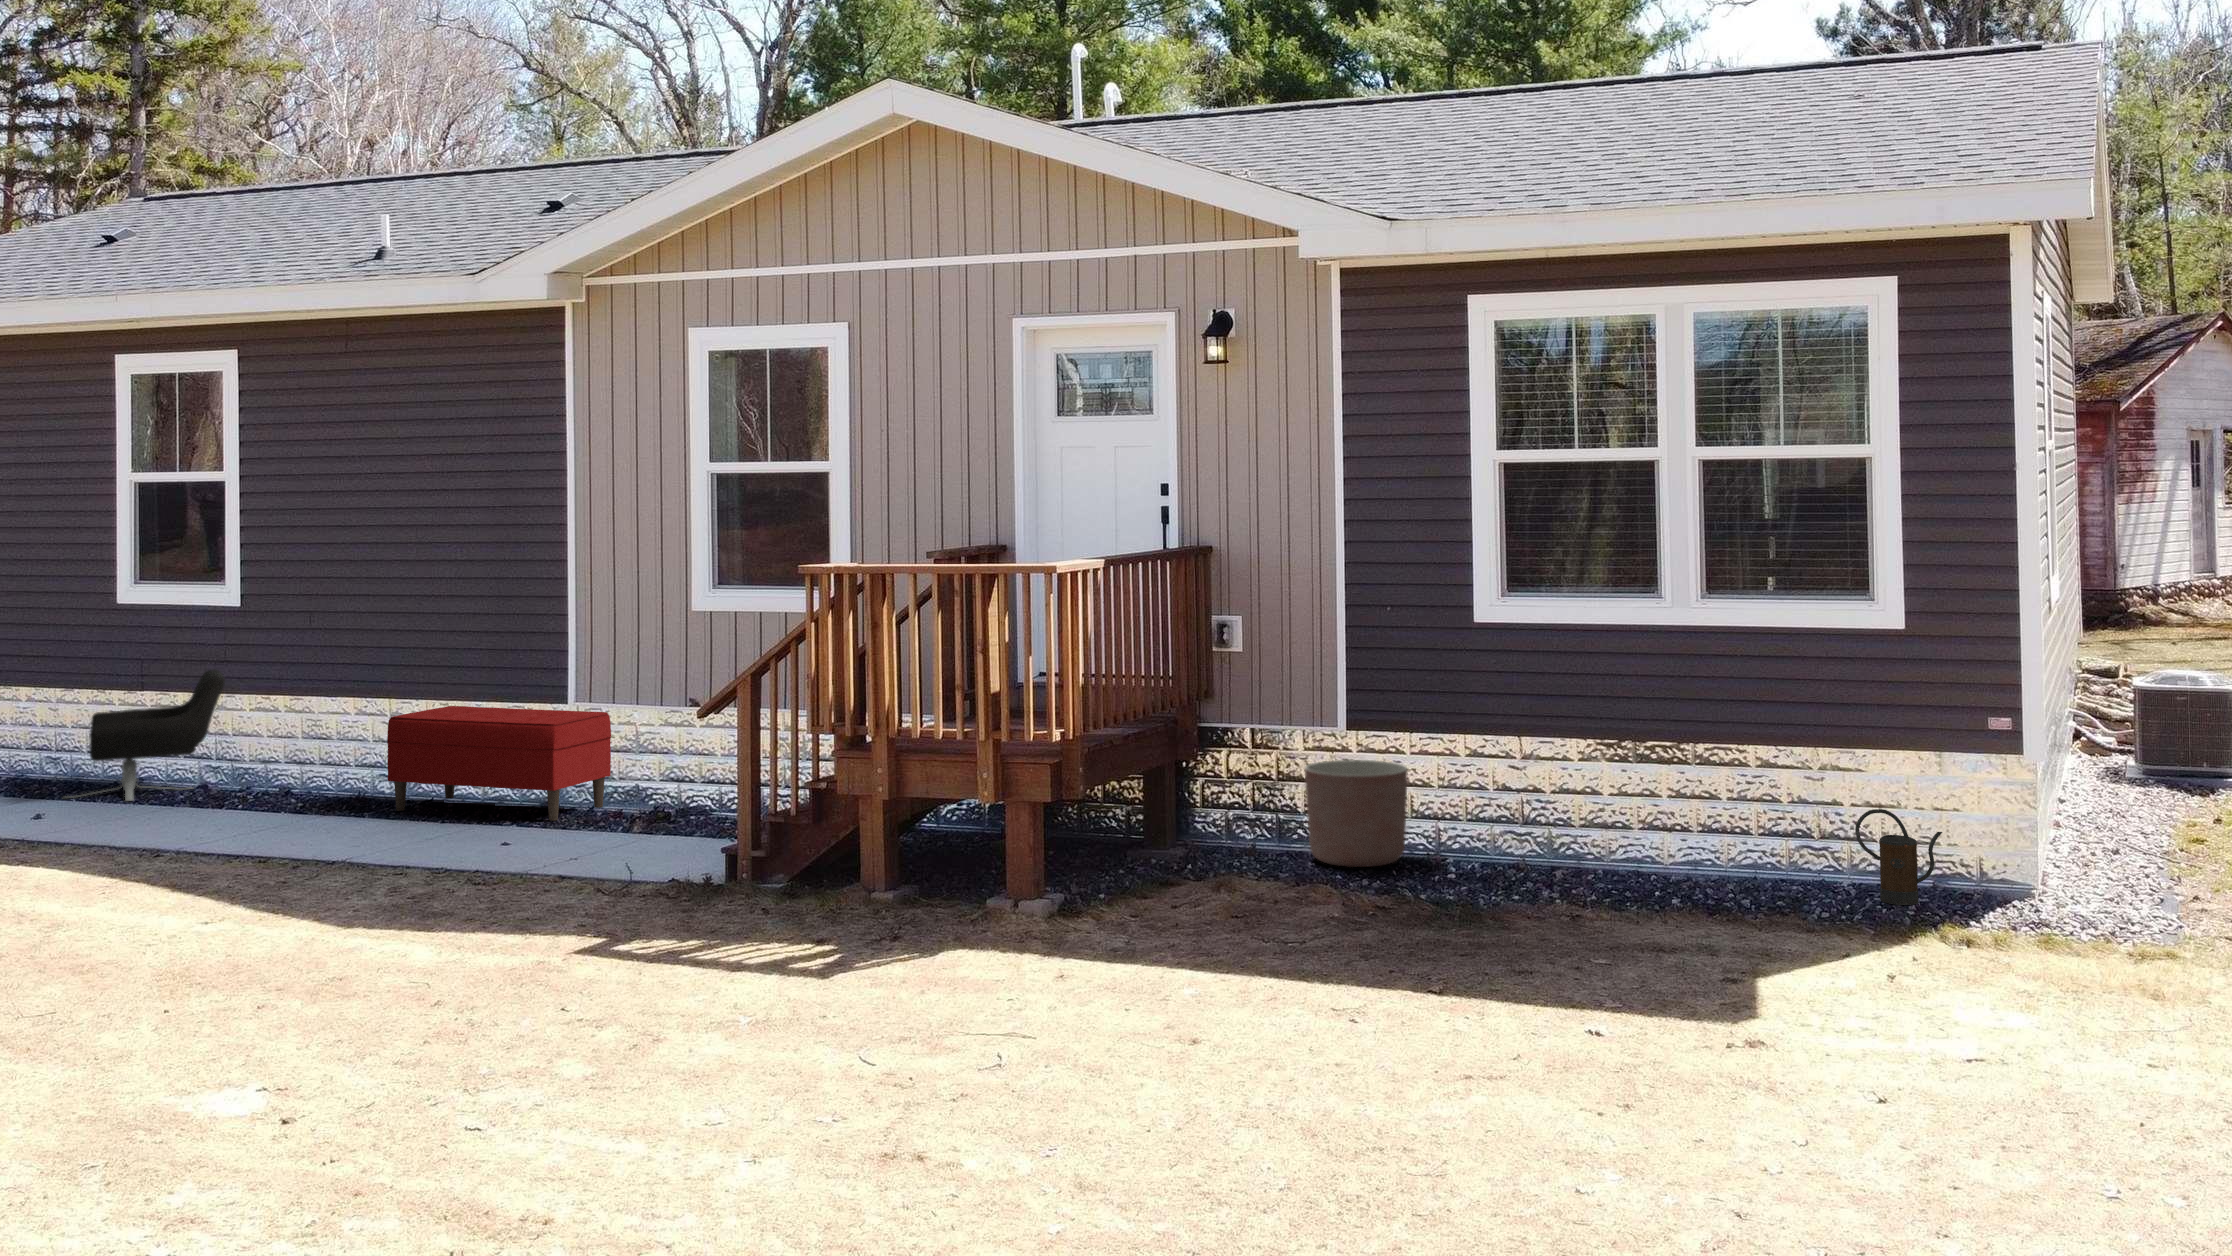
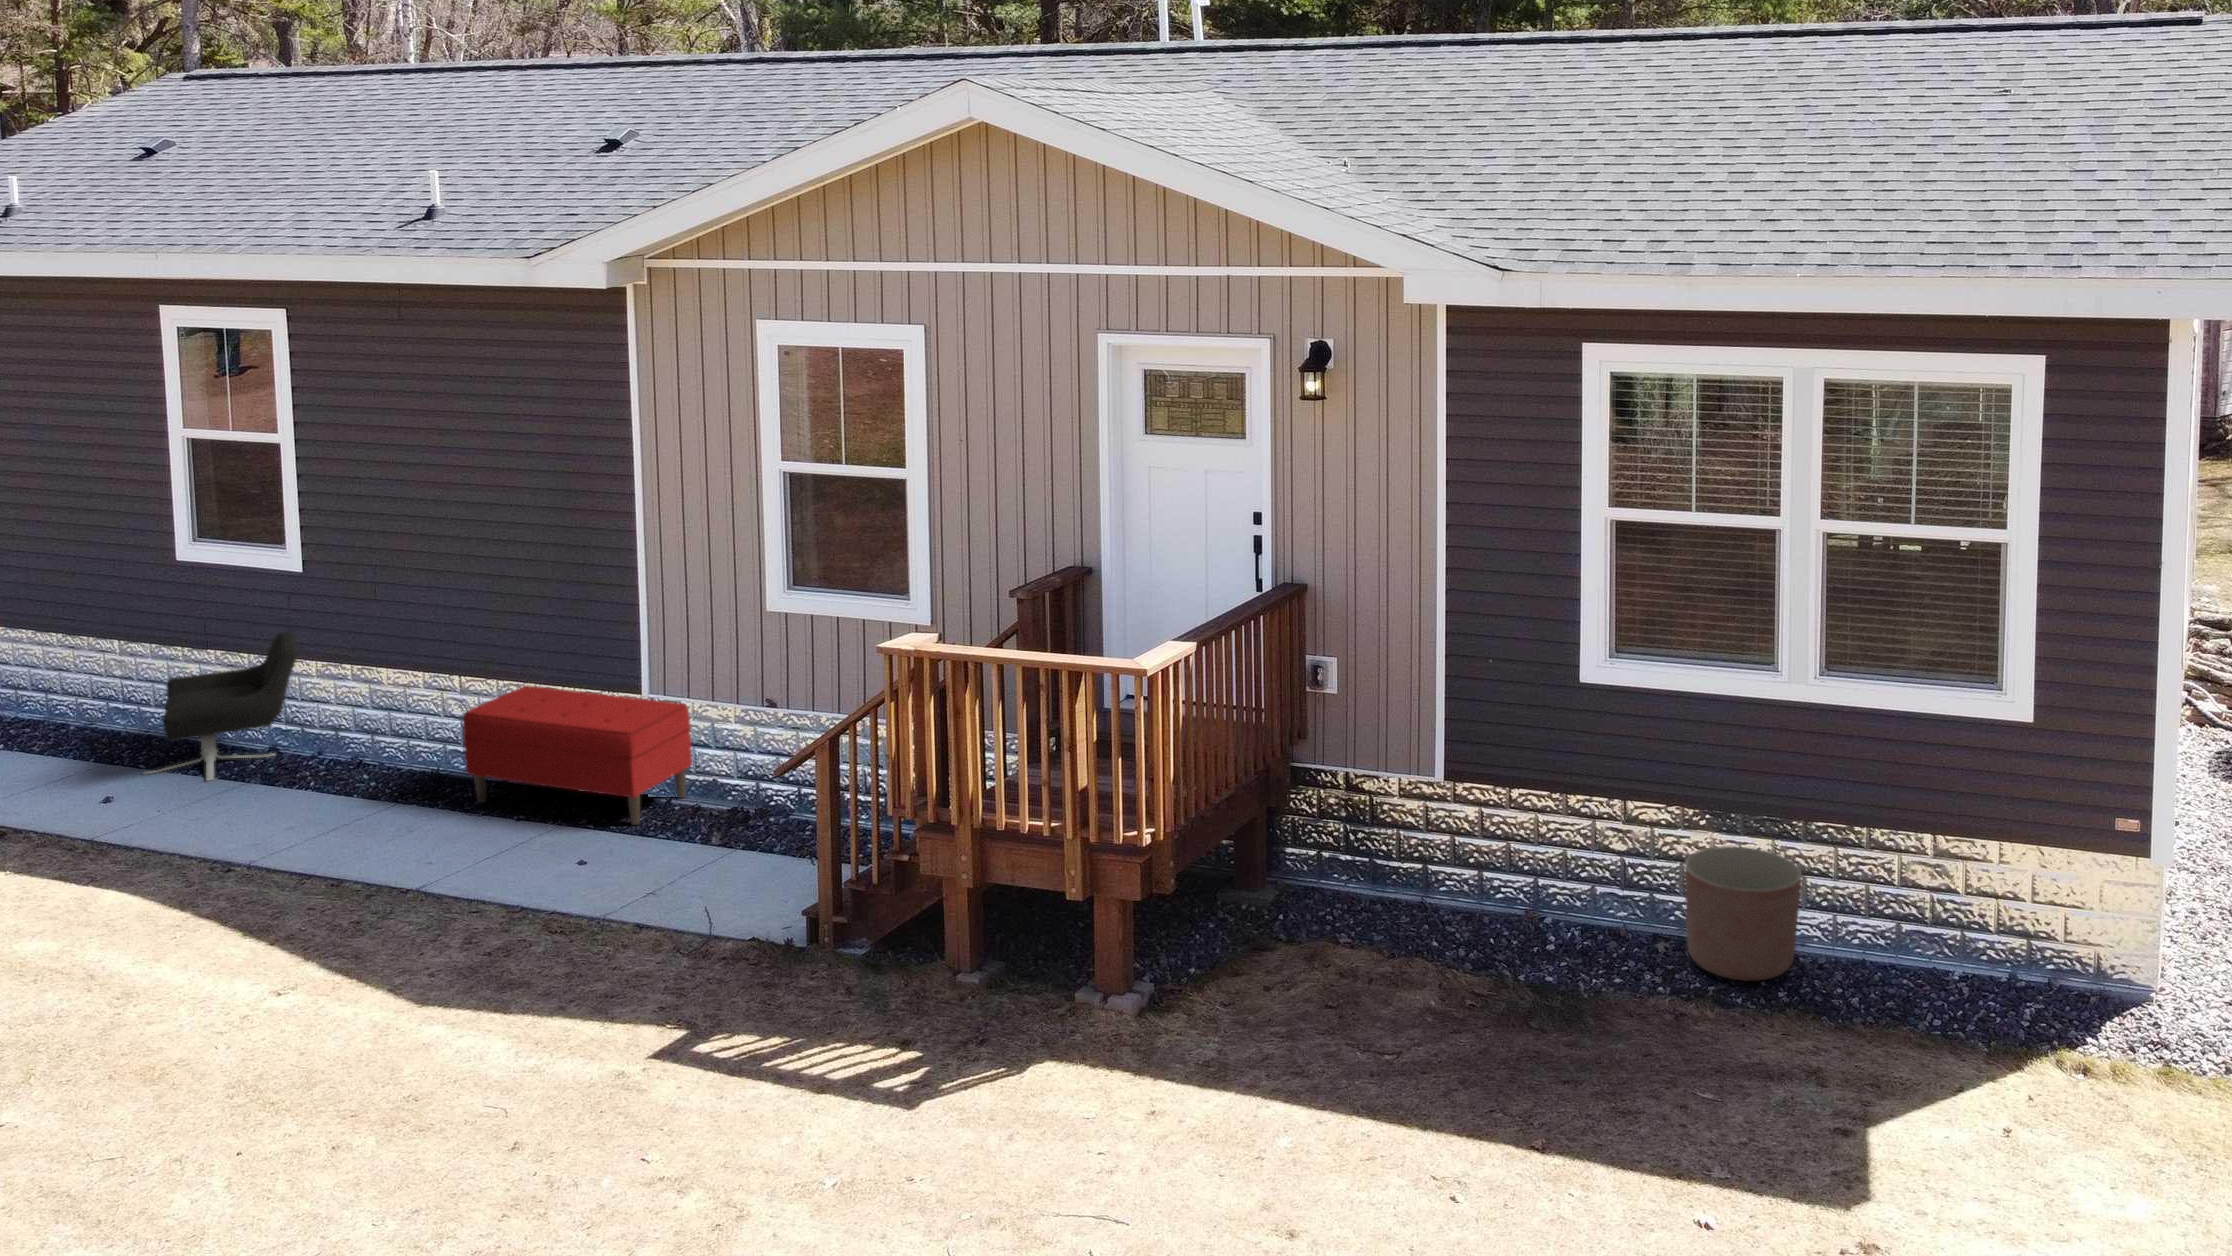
planter: present [1305,760,1408,867] -> present [1685,846,1802,981]
watering can: present [1855,809,1942,905] -> none [1978,915,2070,1015]

